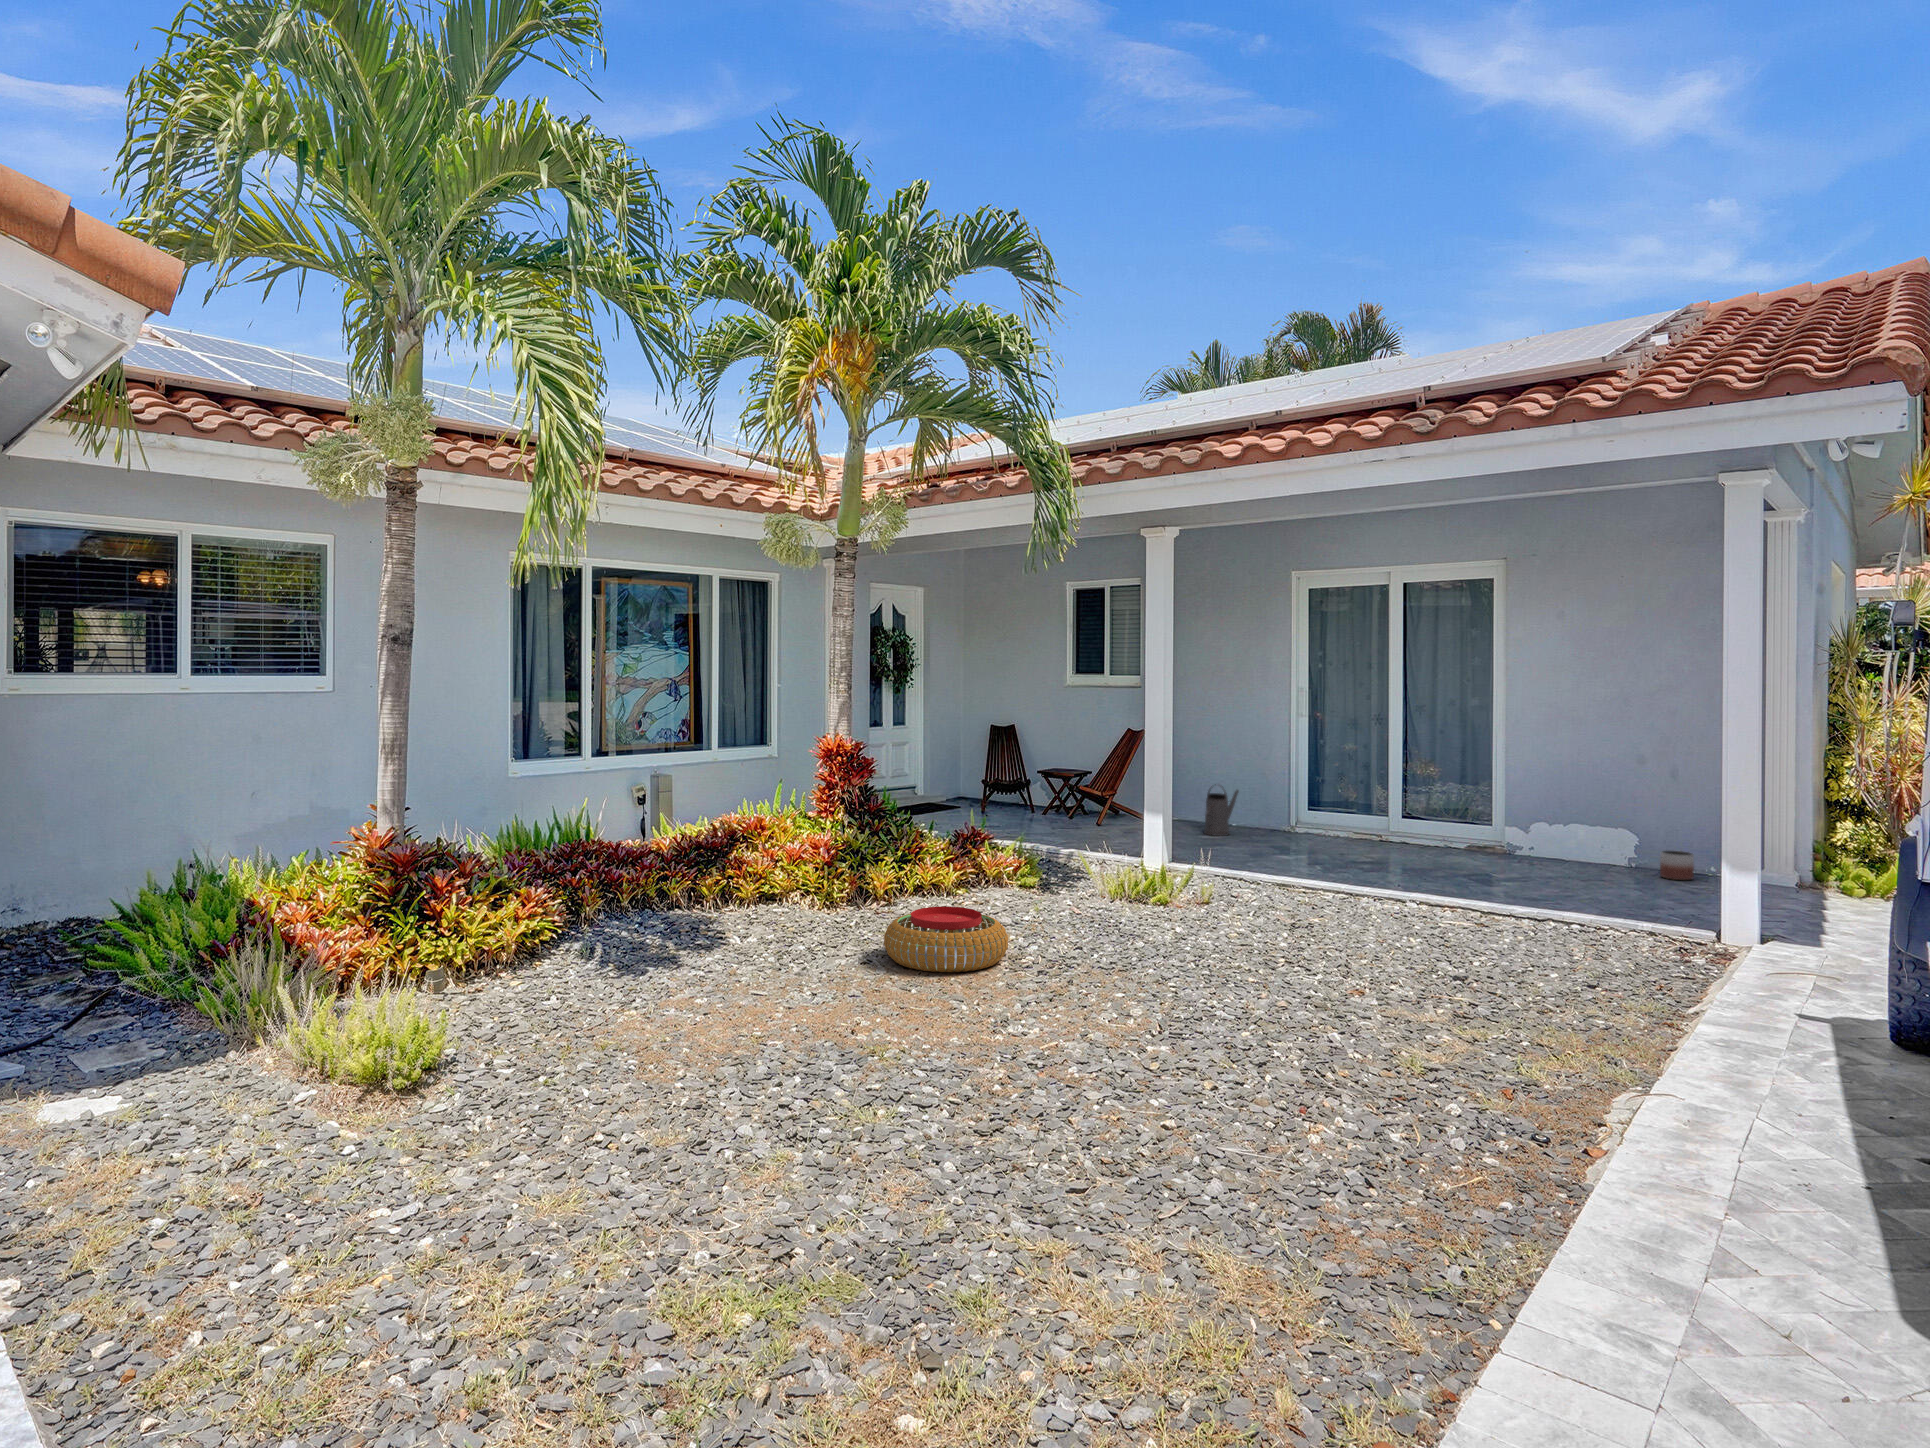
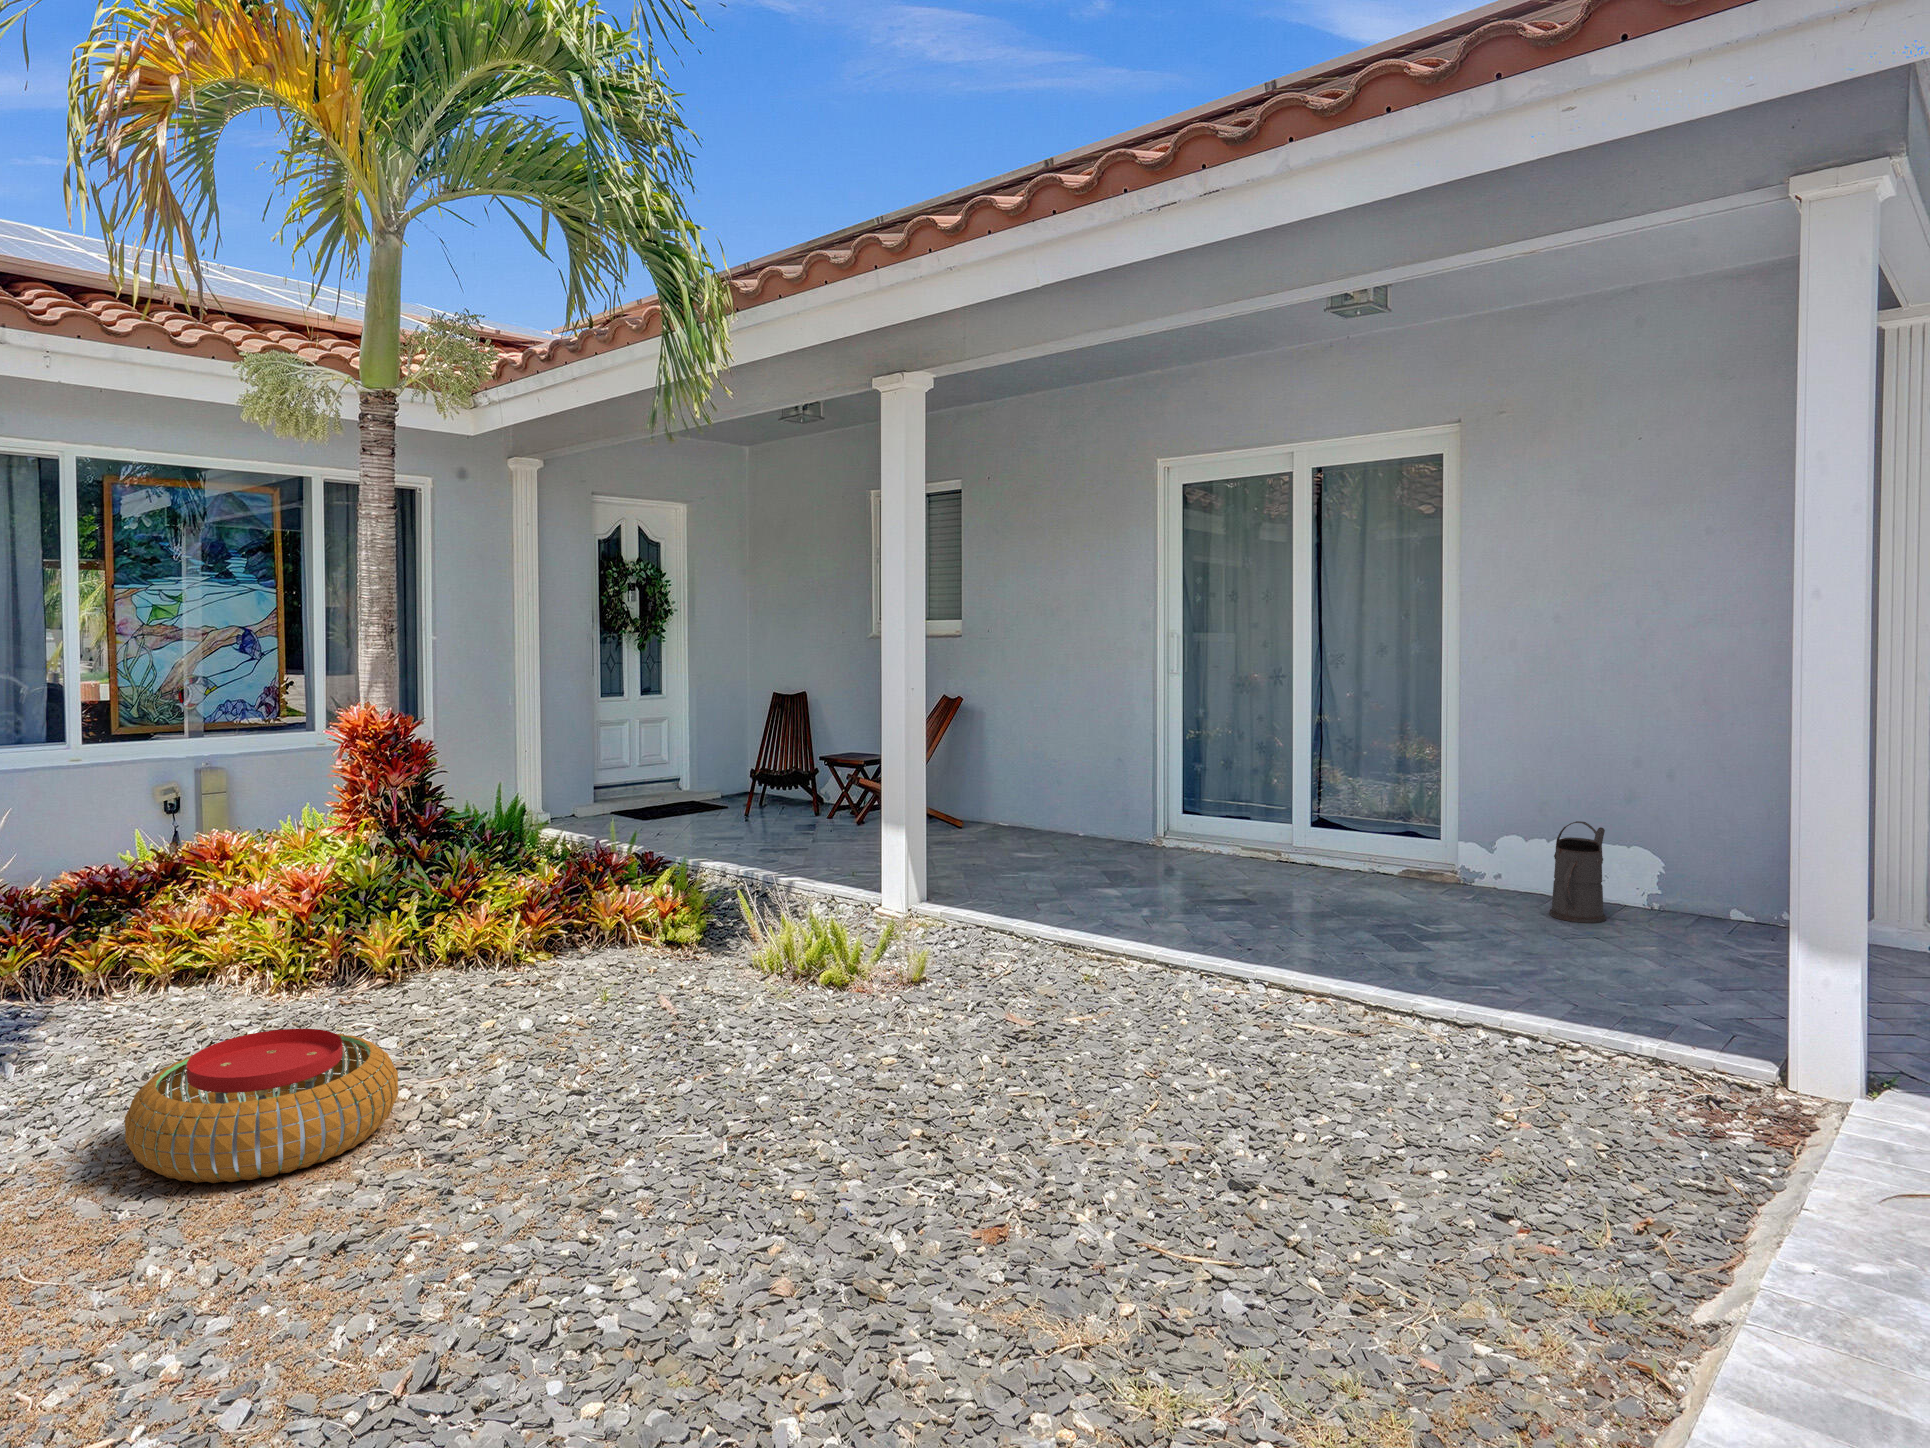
watering can: present [1204,789,1239,836] -> present [1549,821,1606,923]
planter: present [1660,850,1694,880] -> none [1686,879,1740,929]

